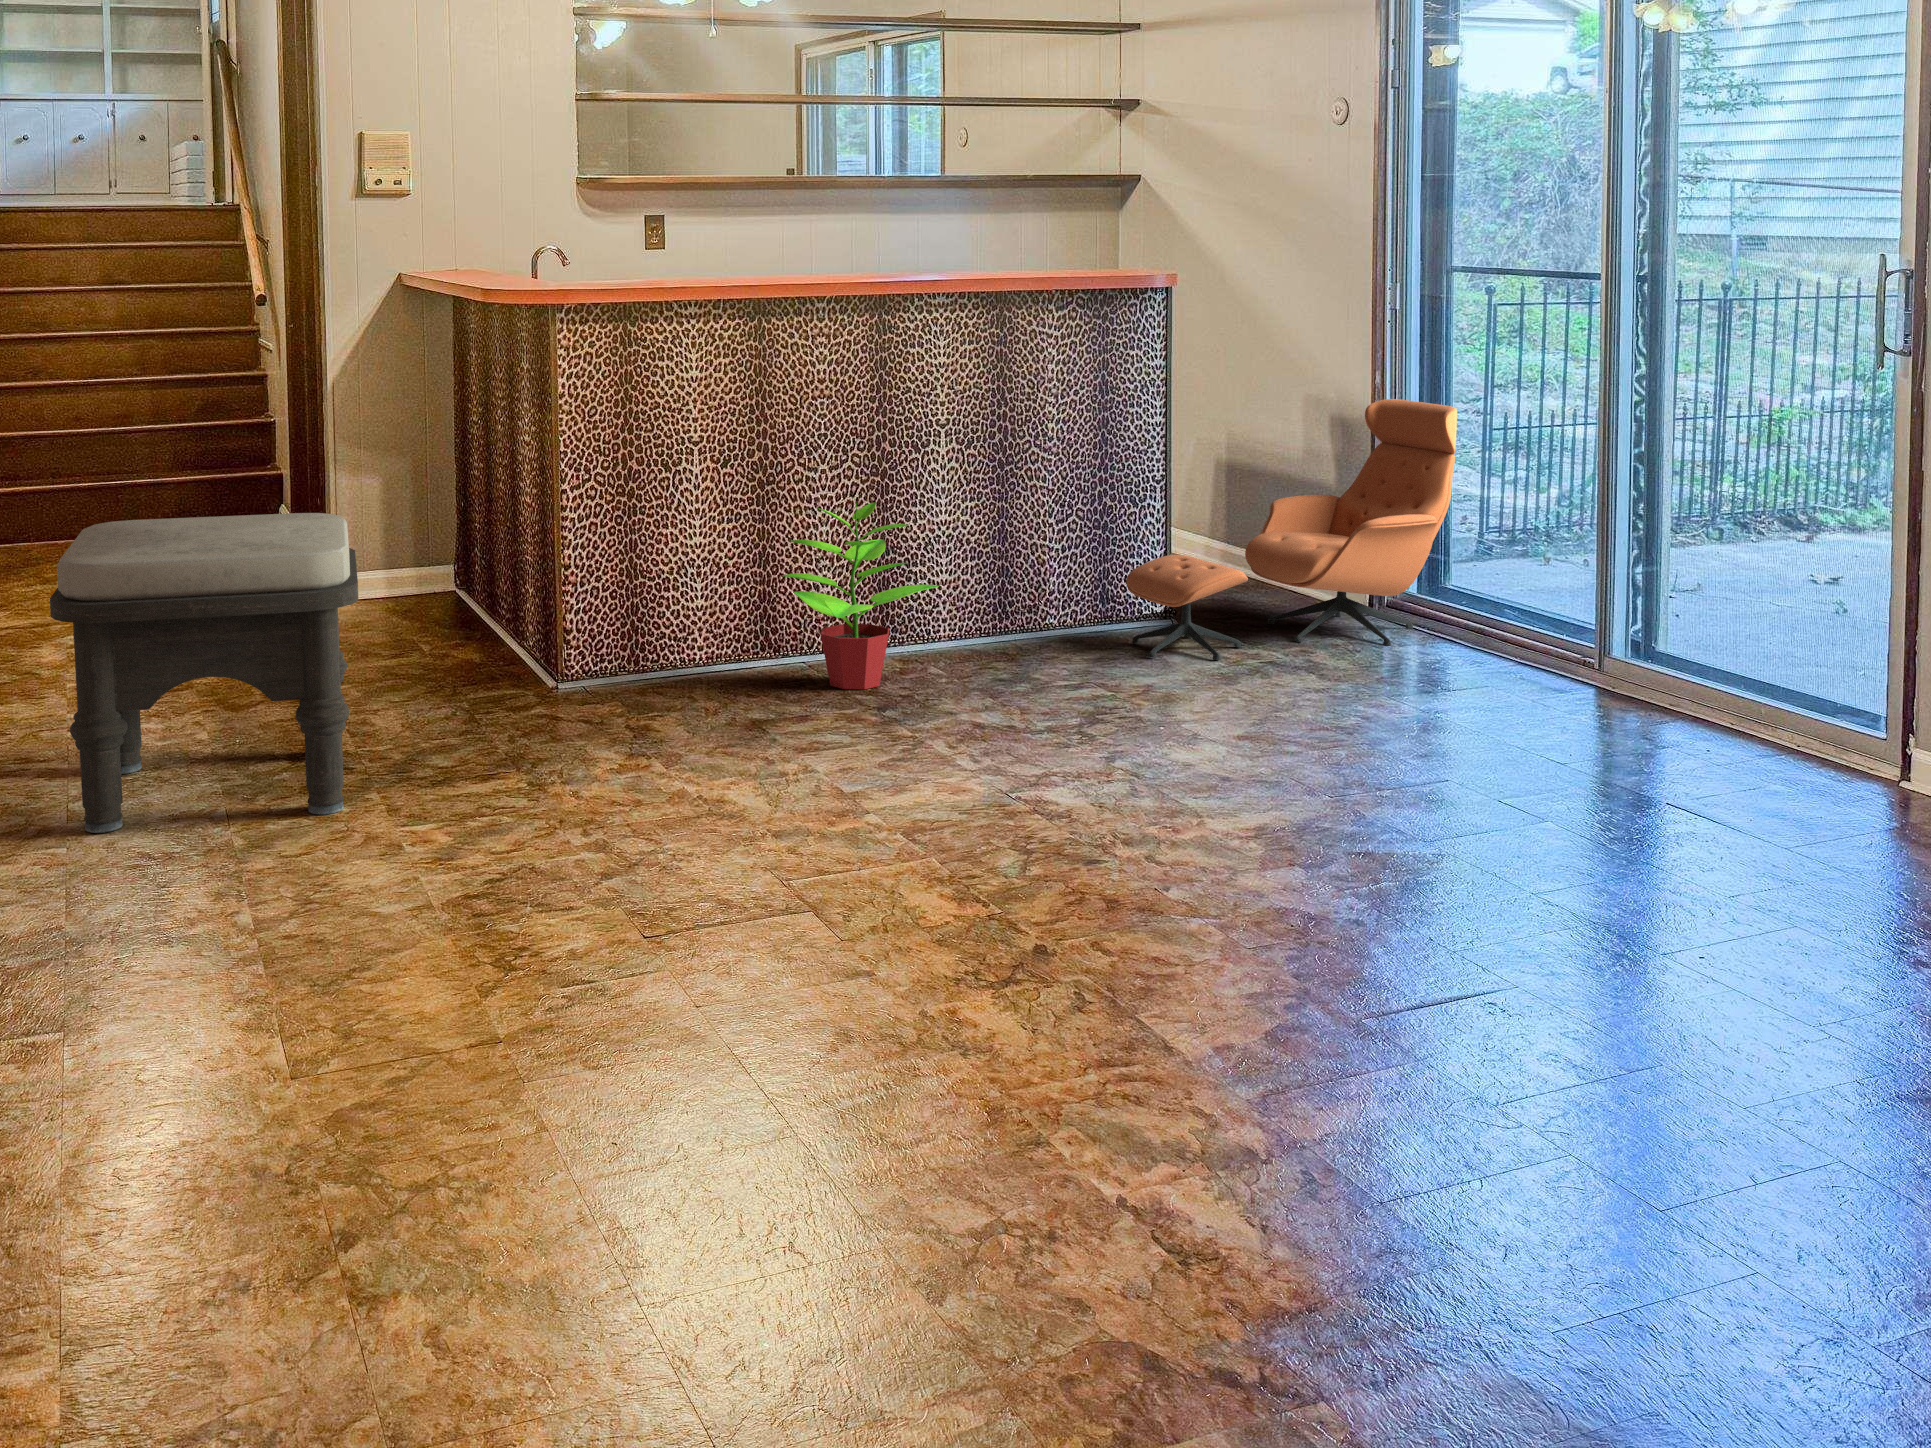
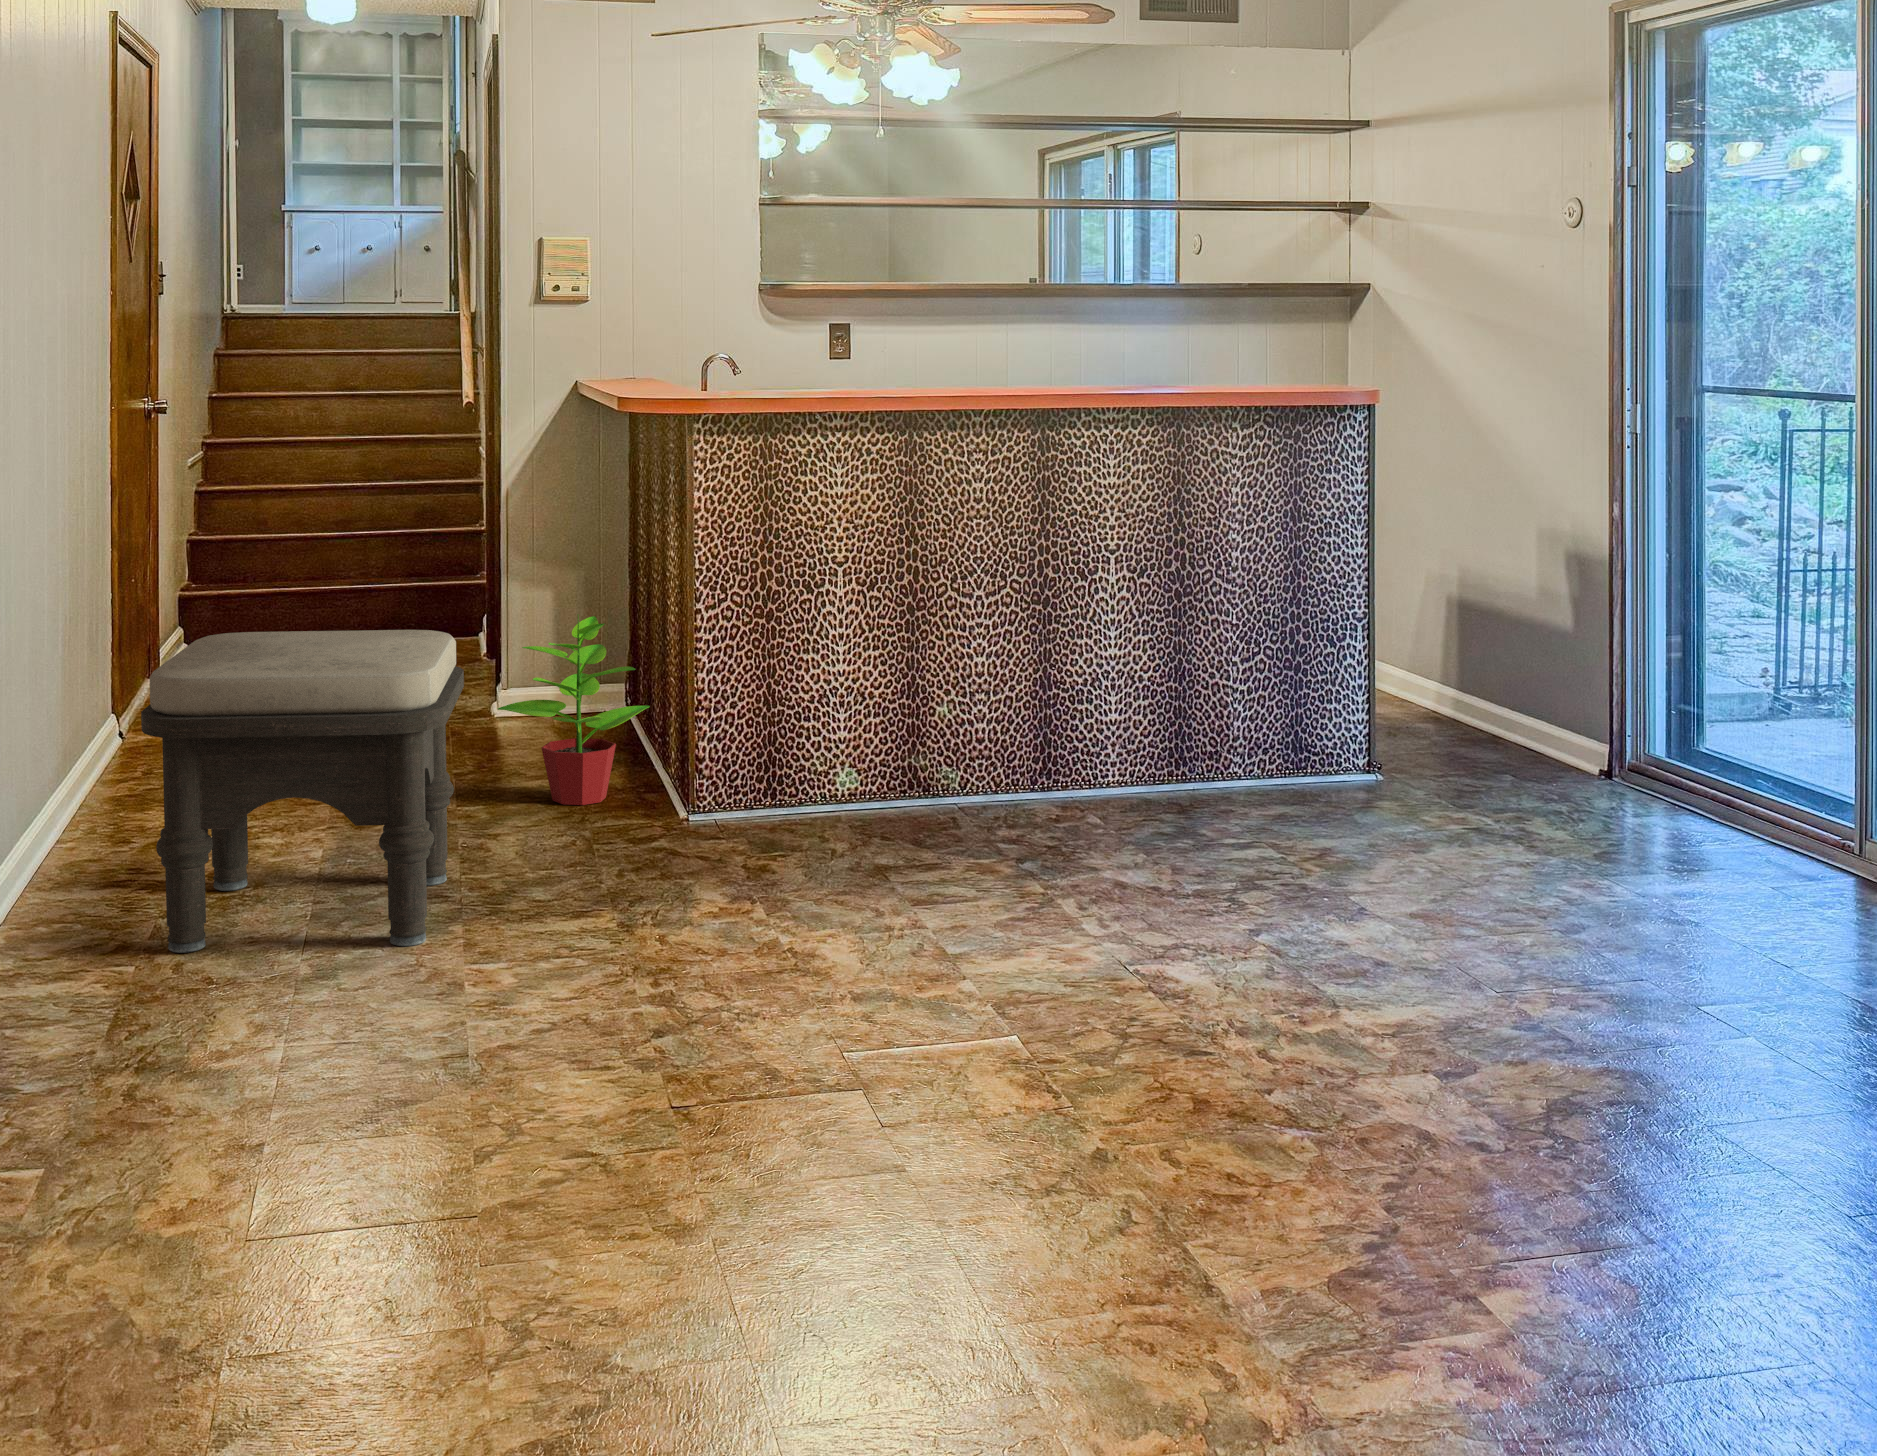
lounge chair: present [1126,399,1457,660] -> none [1317,533,1706,822]
potted plant: present [782,501,938,689] -> present [498,616,650,805]

